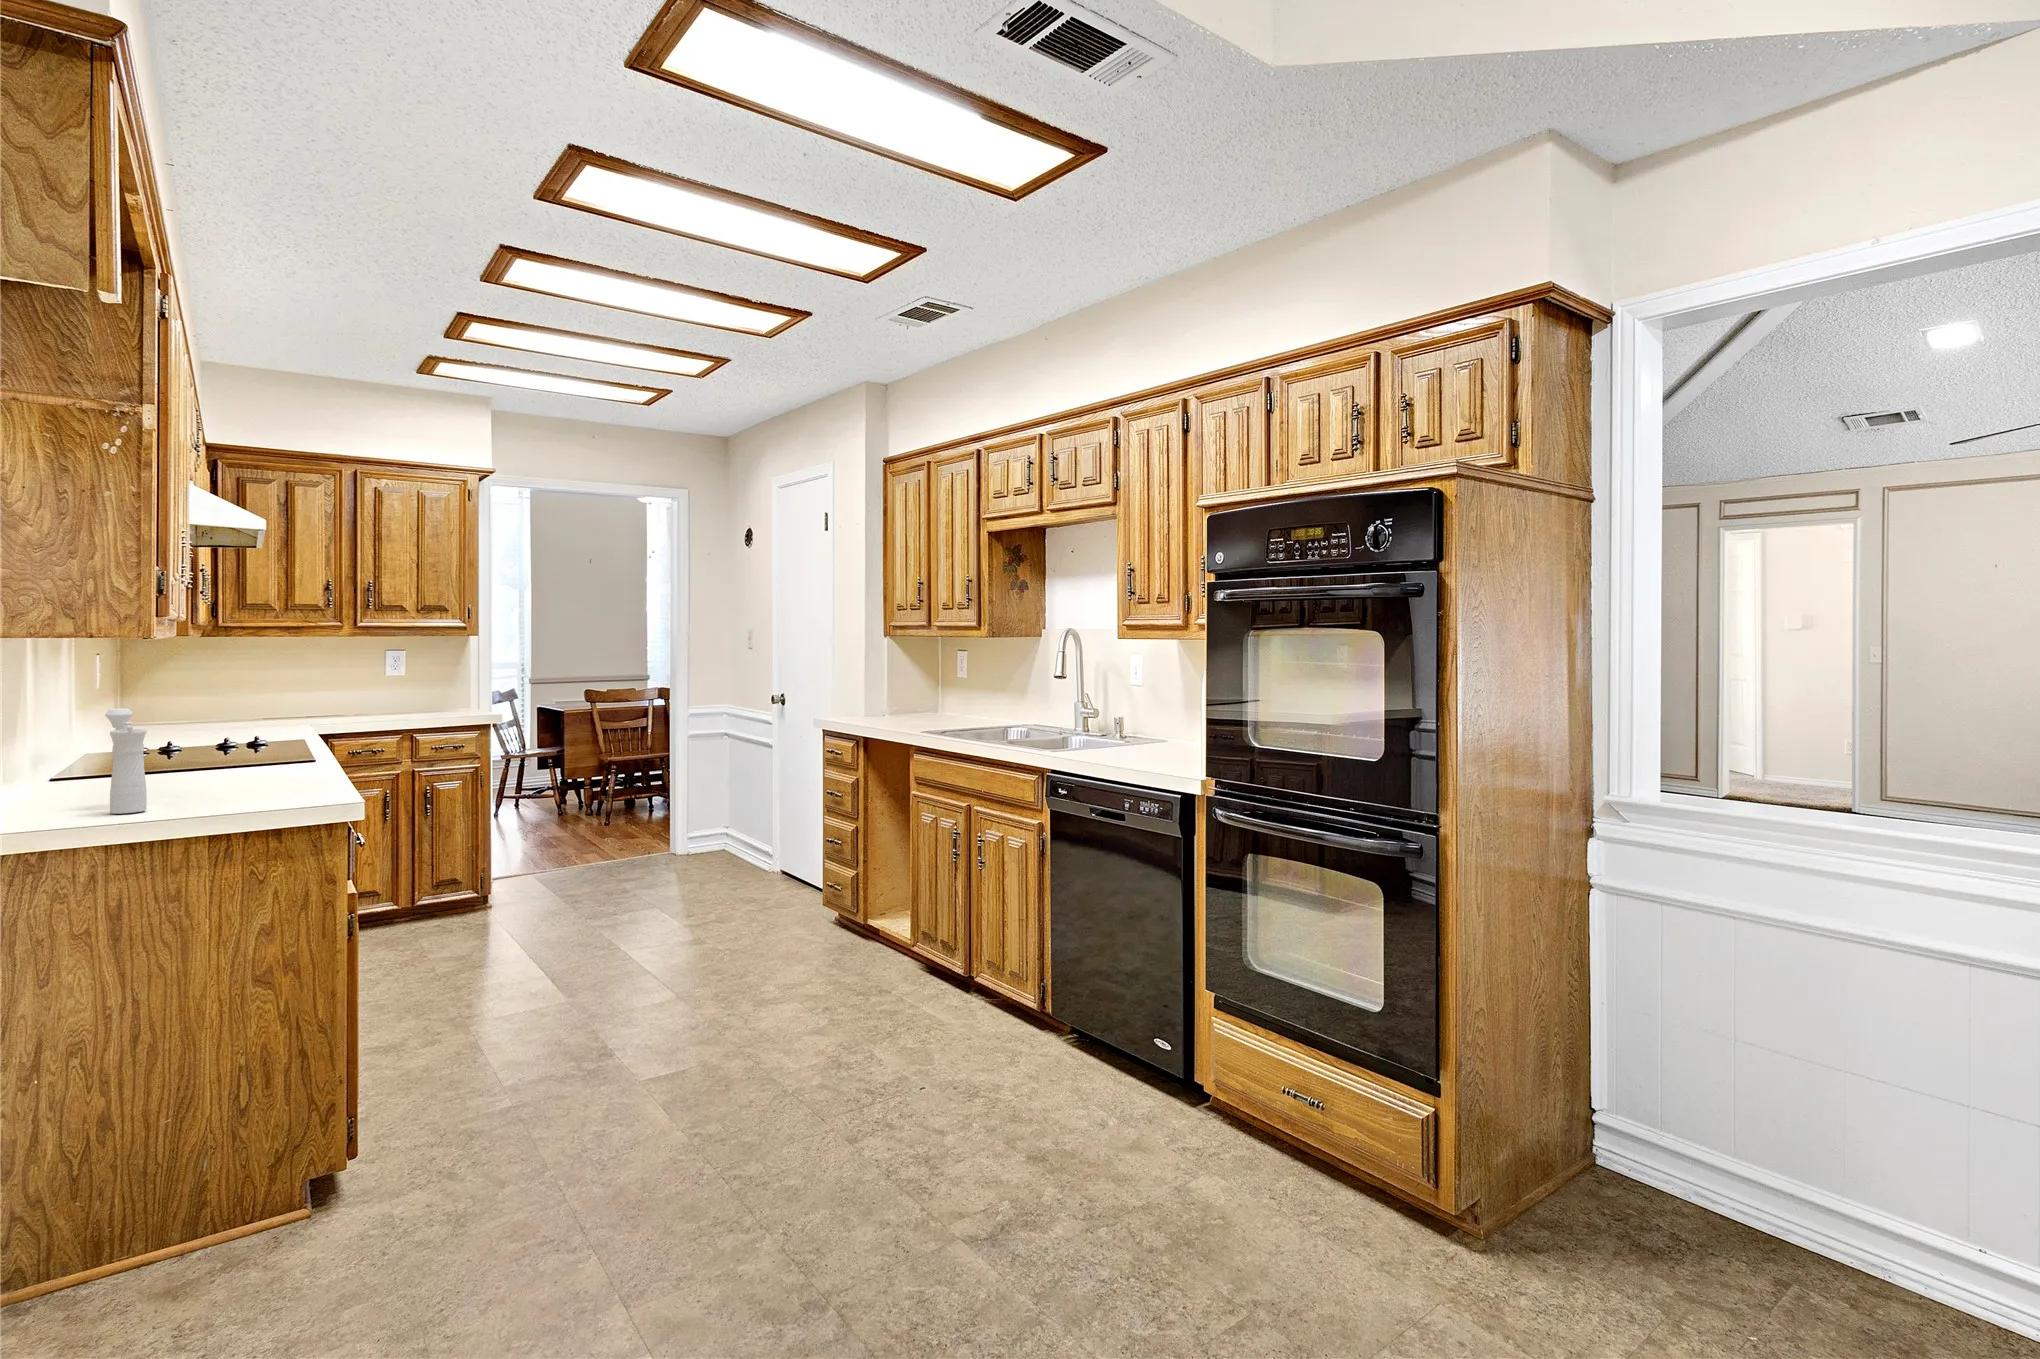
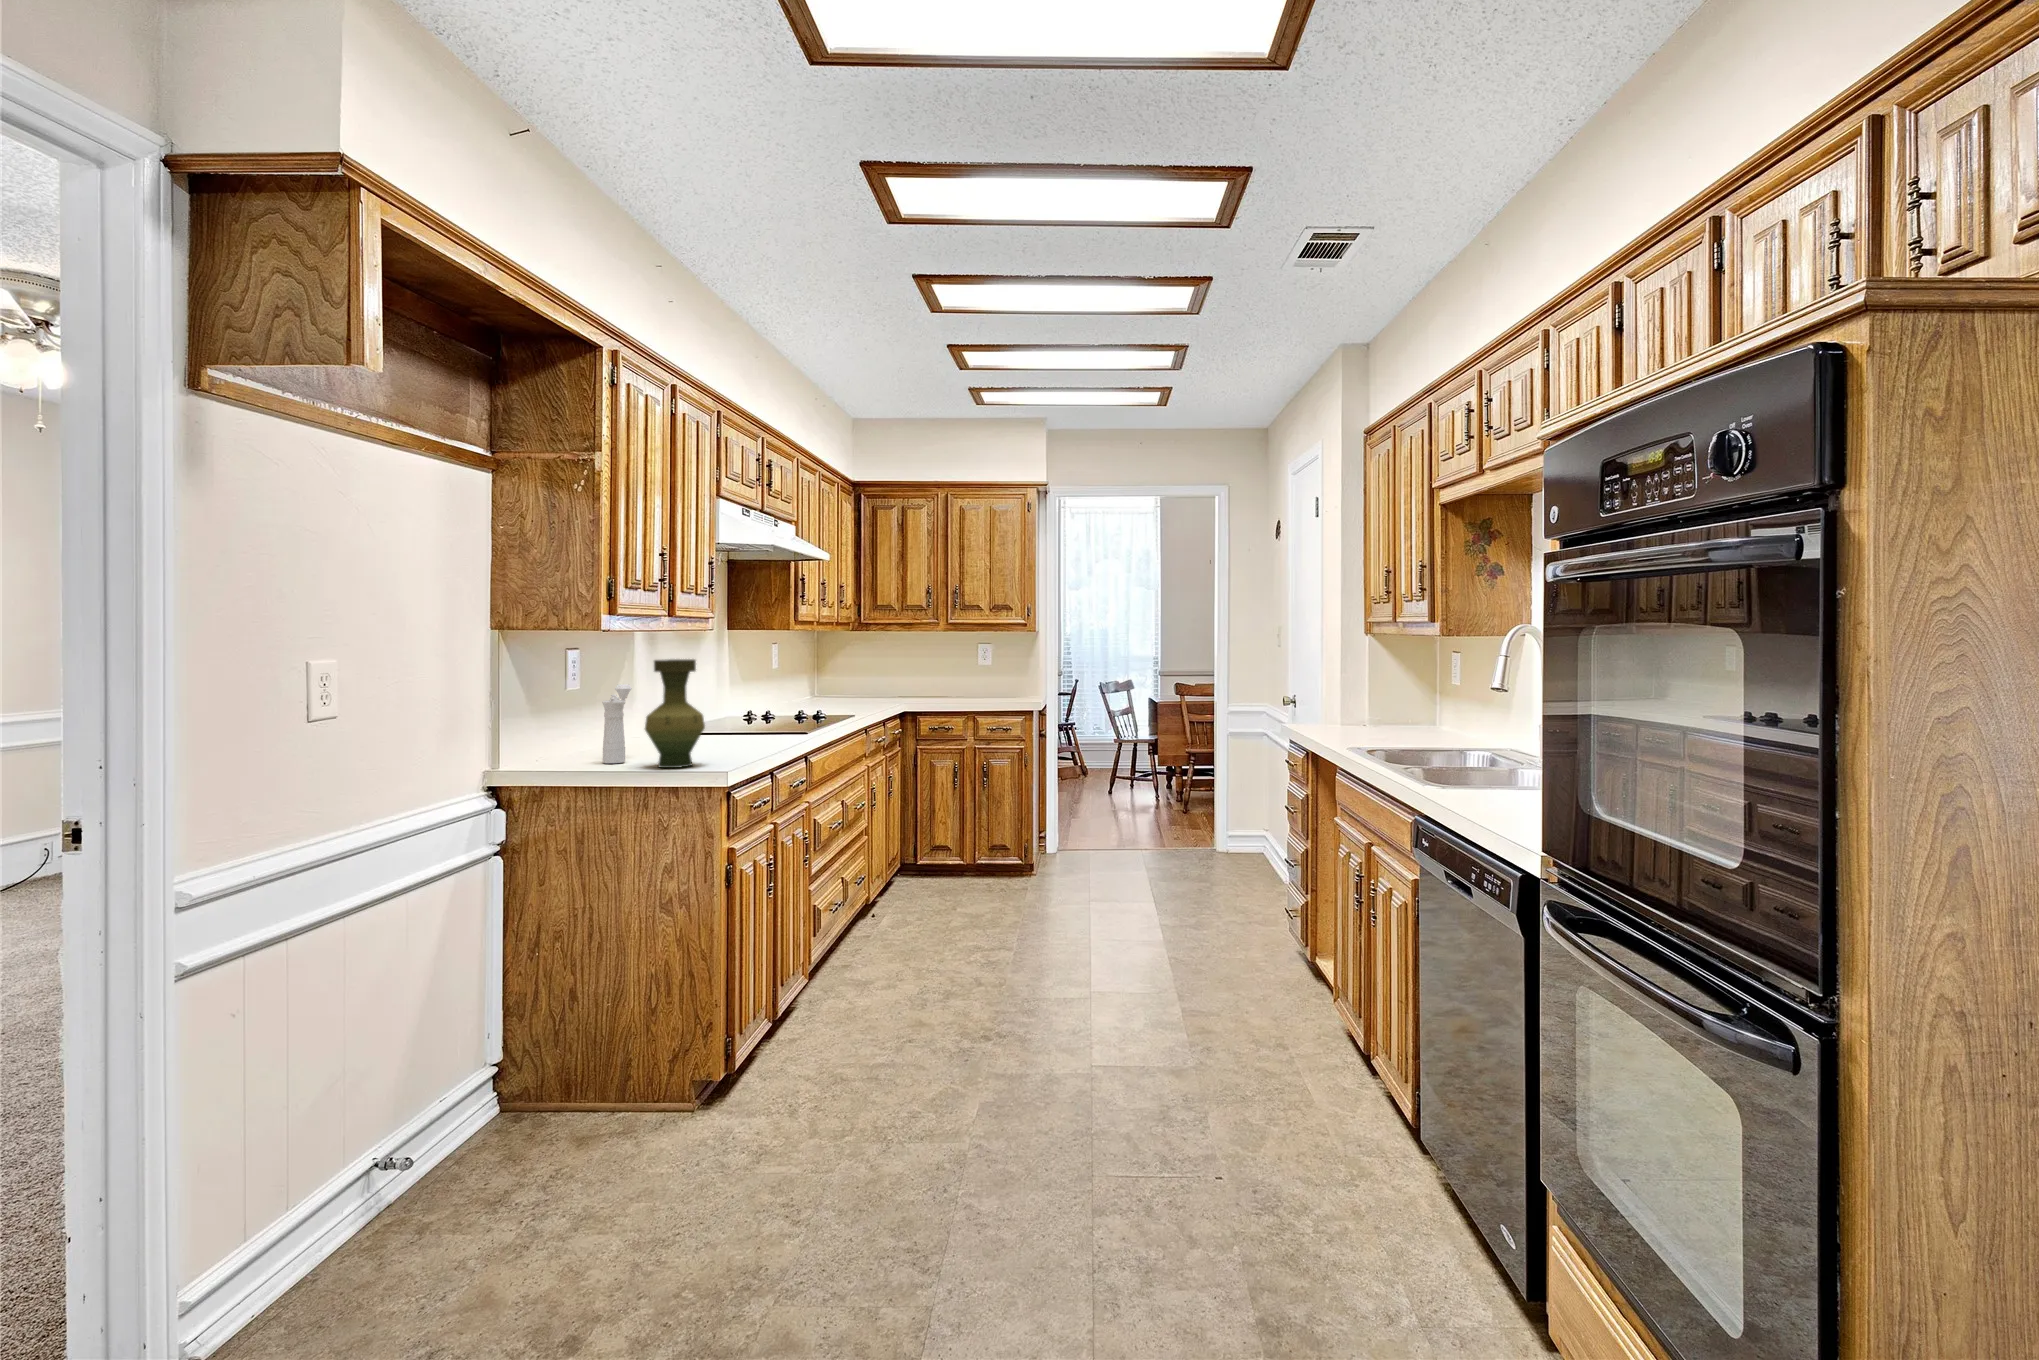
vase: none [200,674,293,811] -> present [645,659,705,768]

